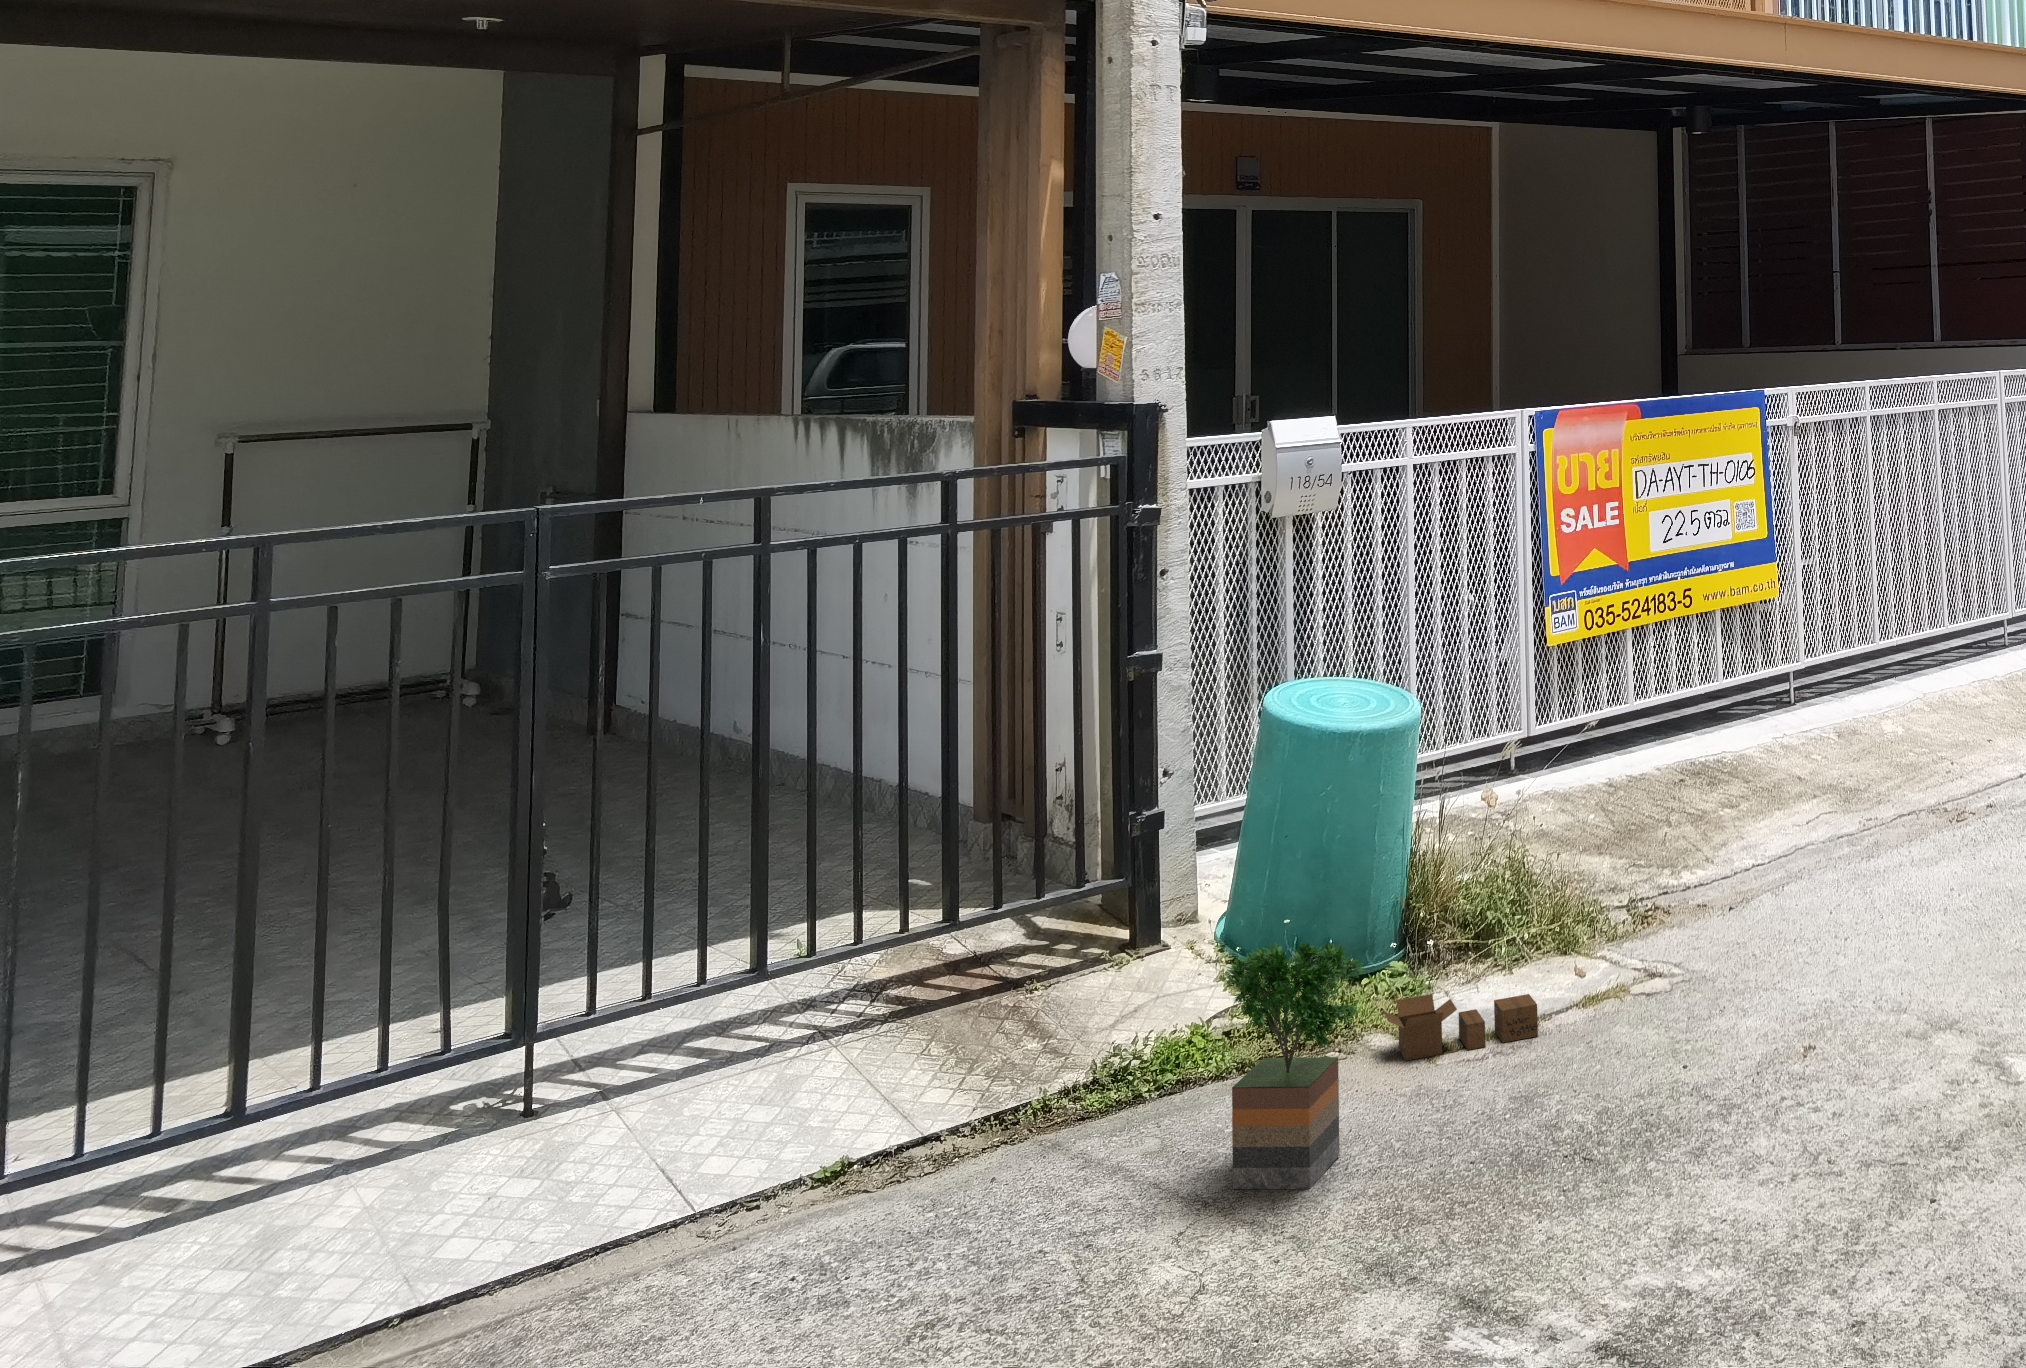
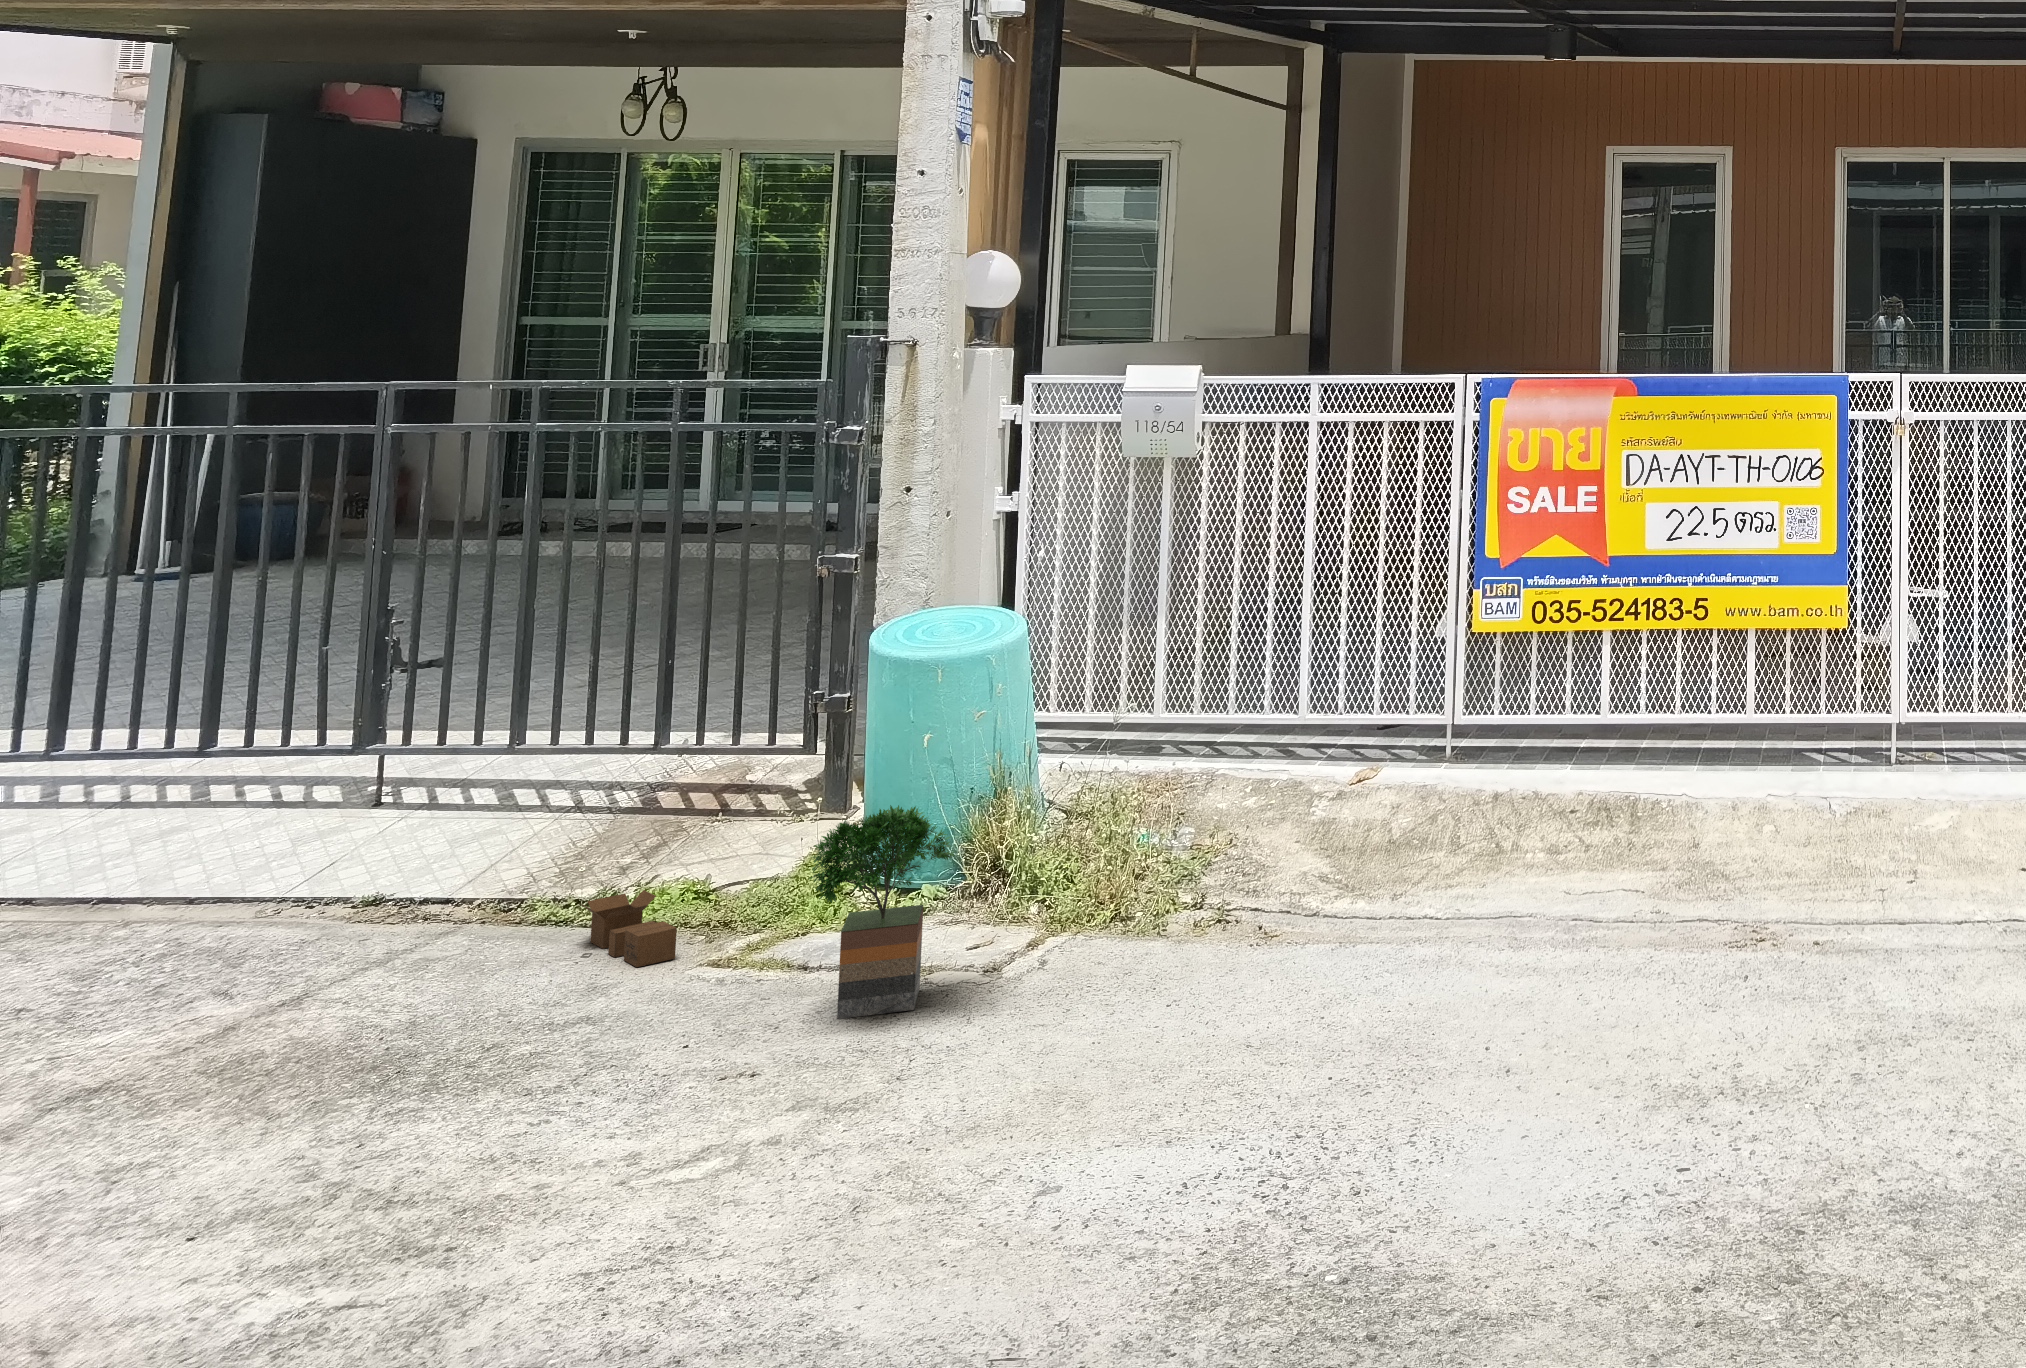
potted tree: present [1222,941,1364,1189] -> present [810,805,954,1019]

